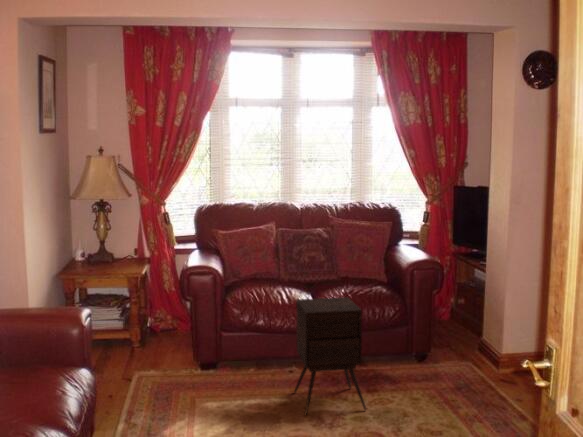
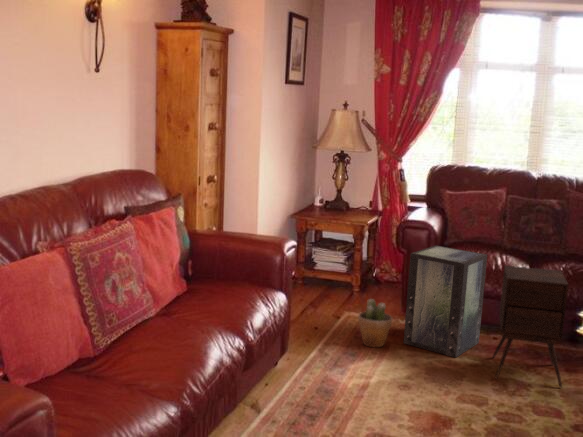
storage box: none [202,288,276,400] -> present [404,245,487,357]
potted plant: none [154,355,191,406] -> present [358,299,392,347]

